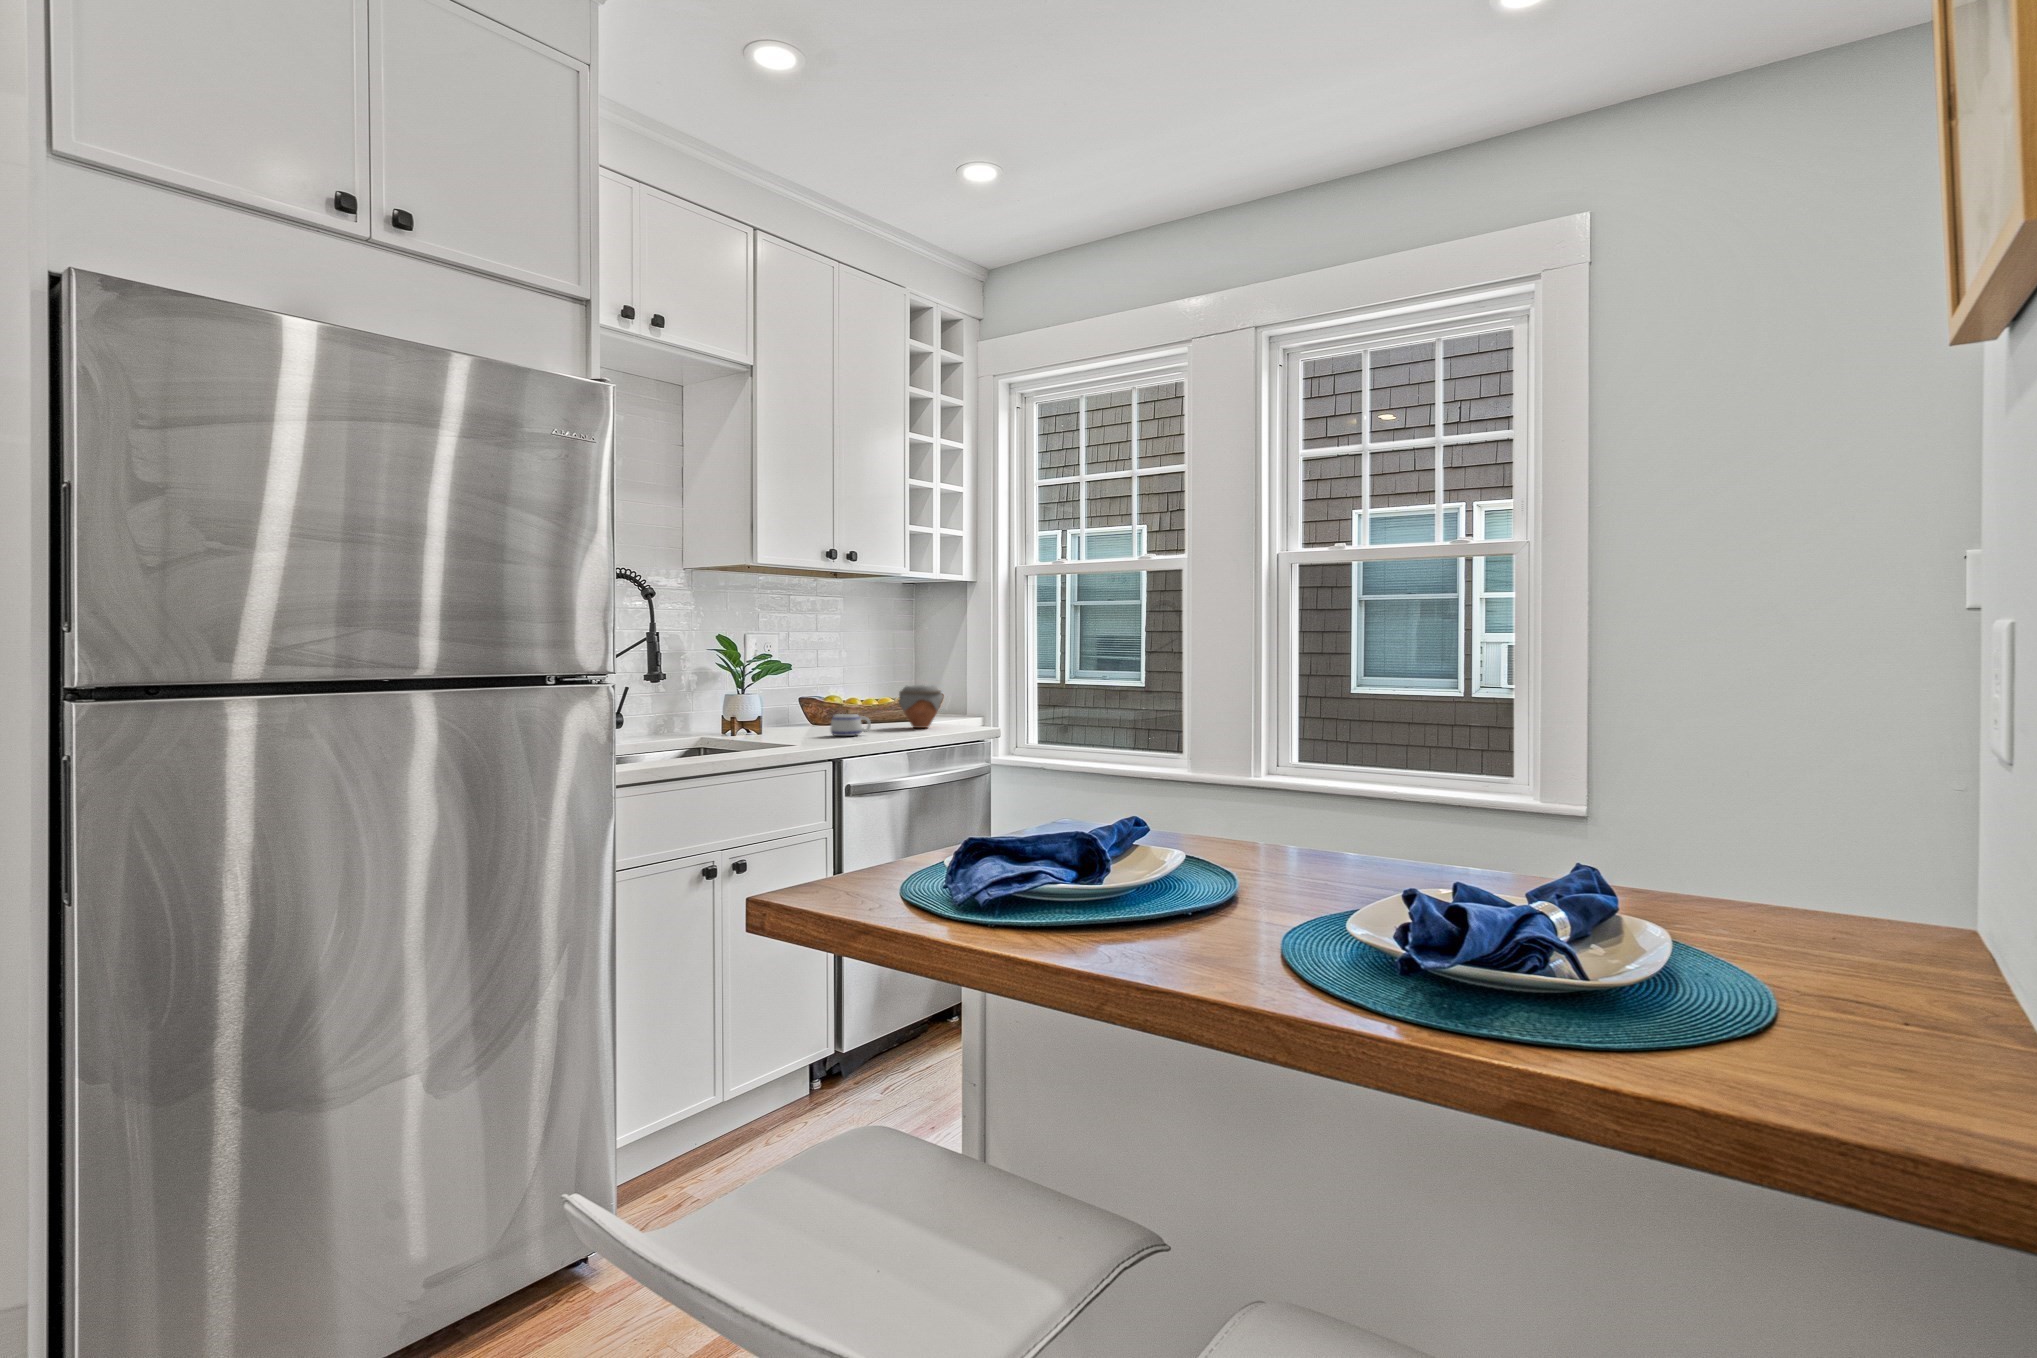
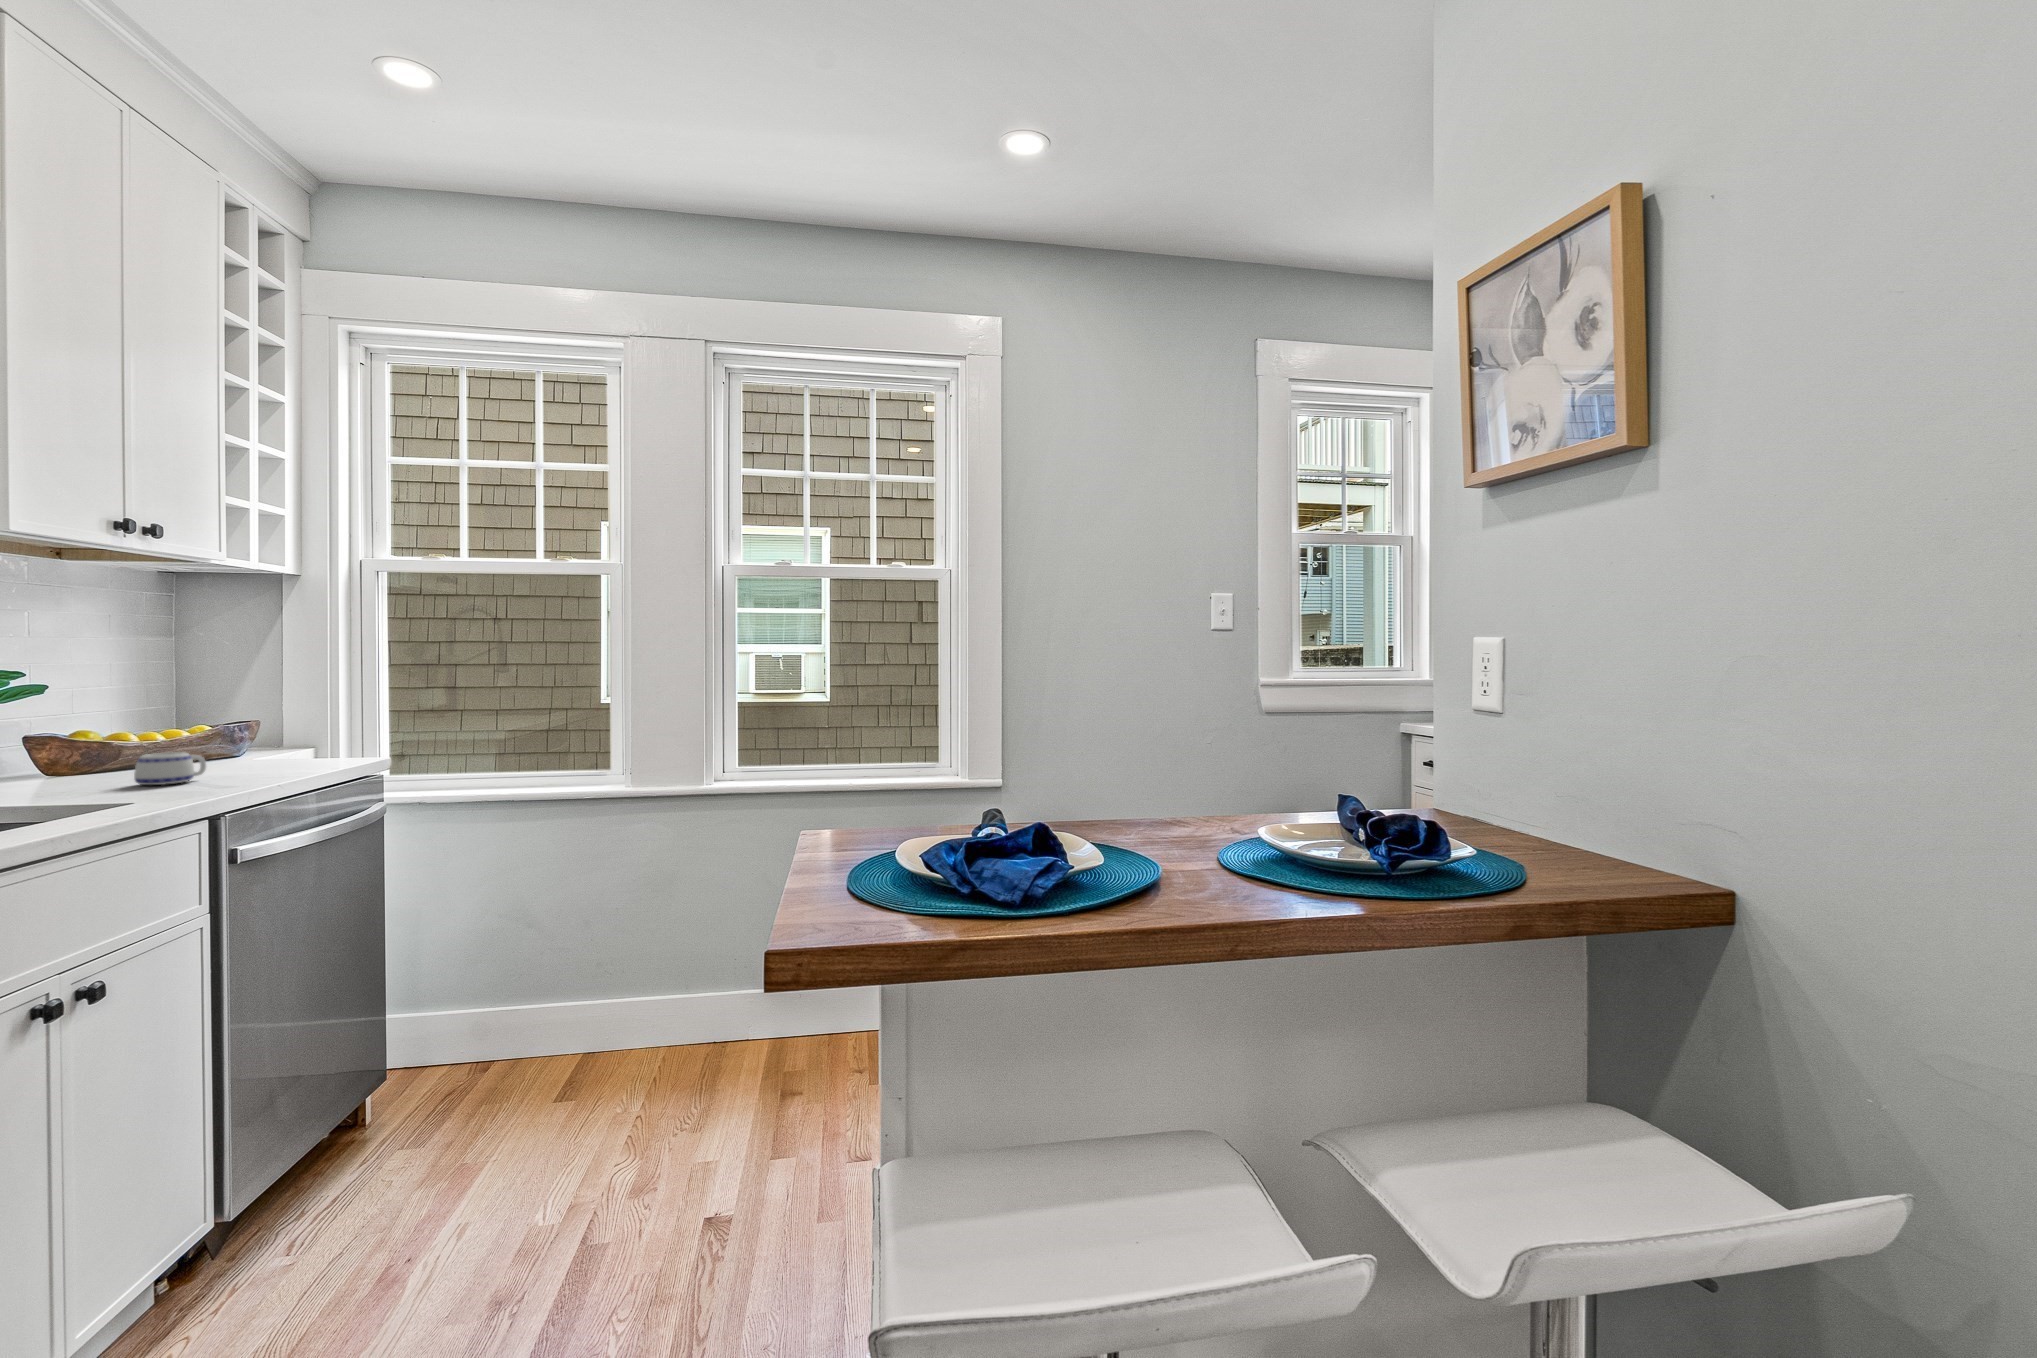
jar: present [898,685,943,728] -> none [219,707,295,765]

